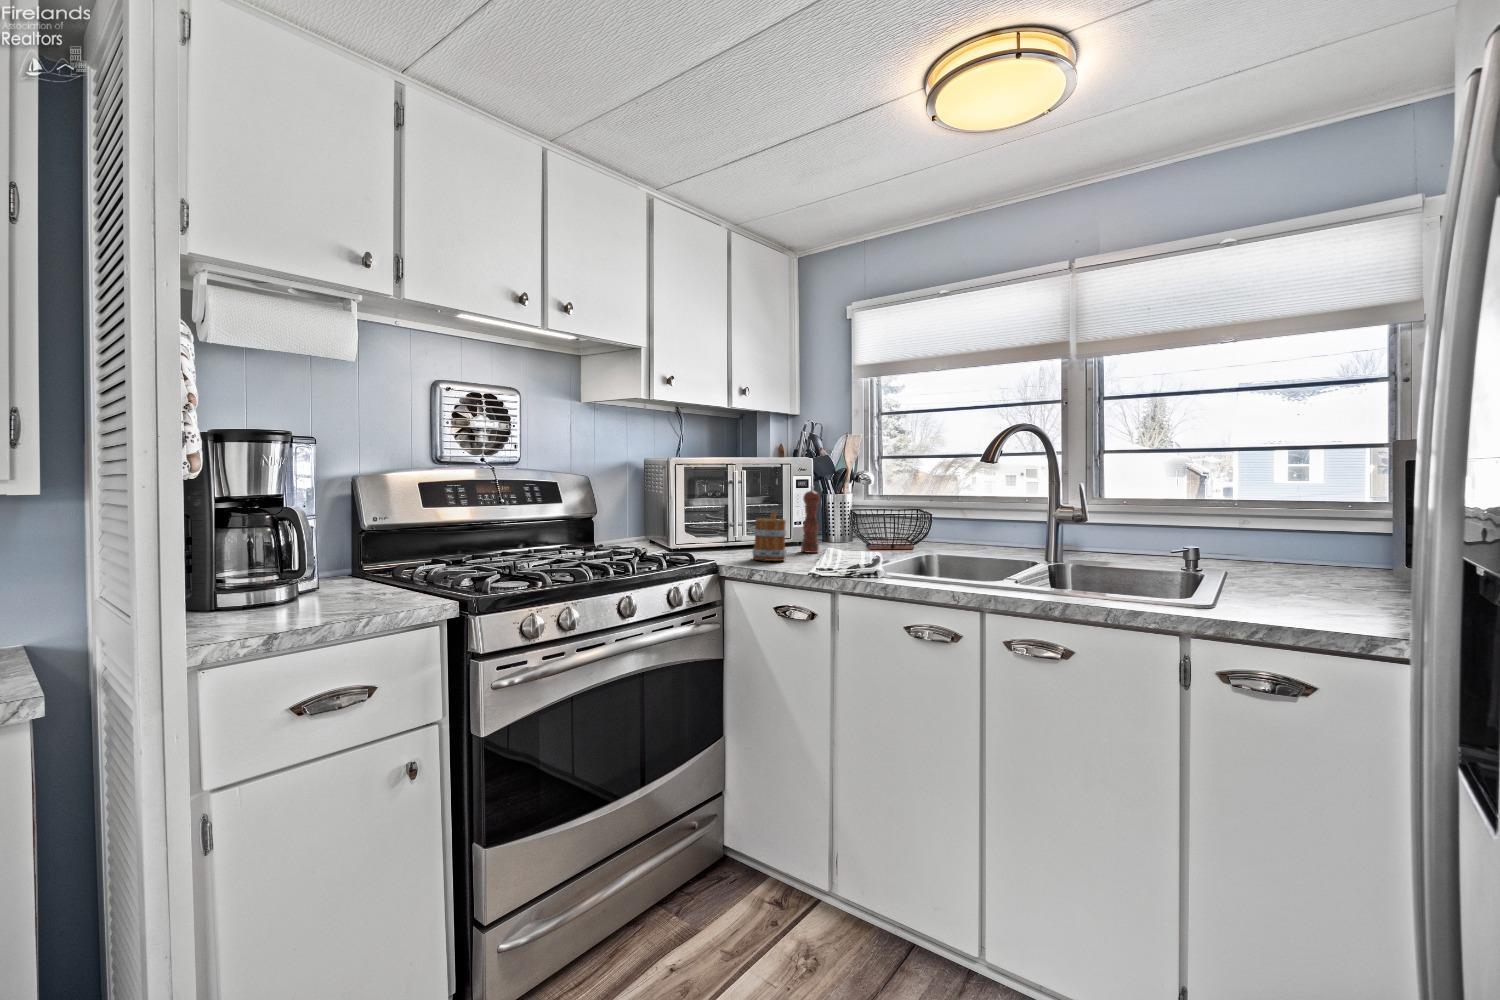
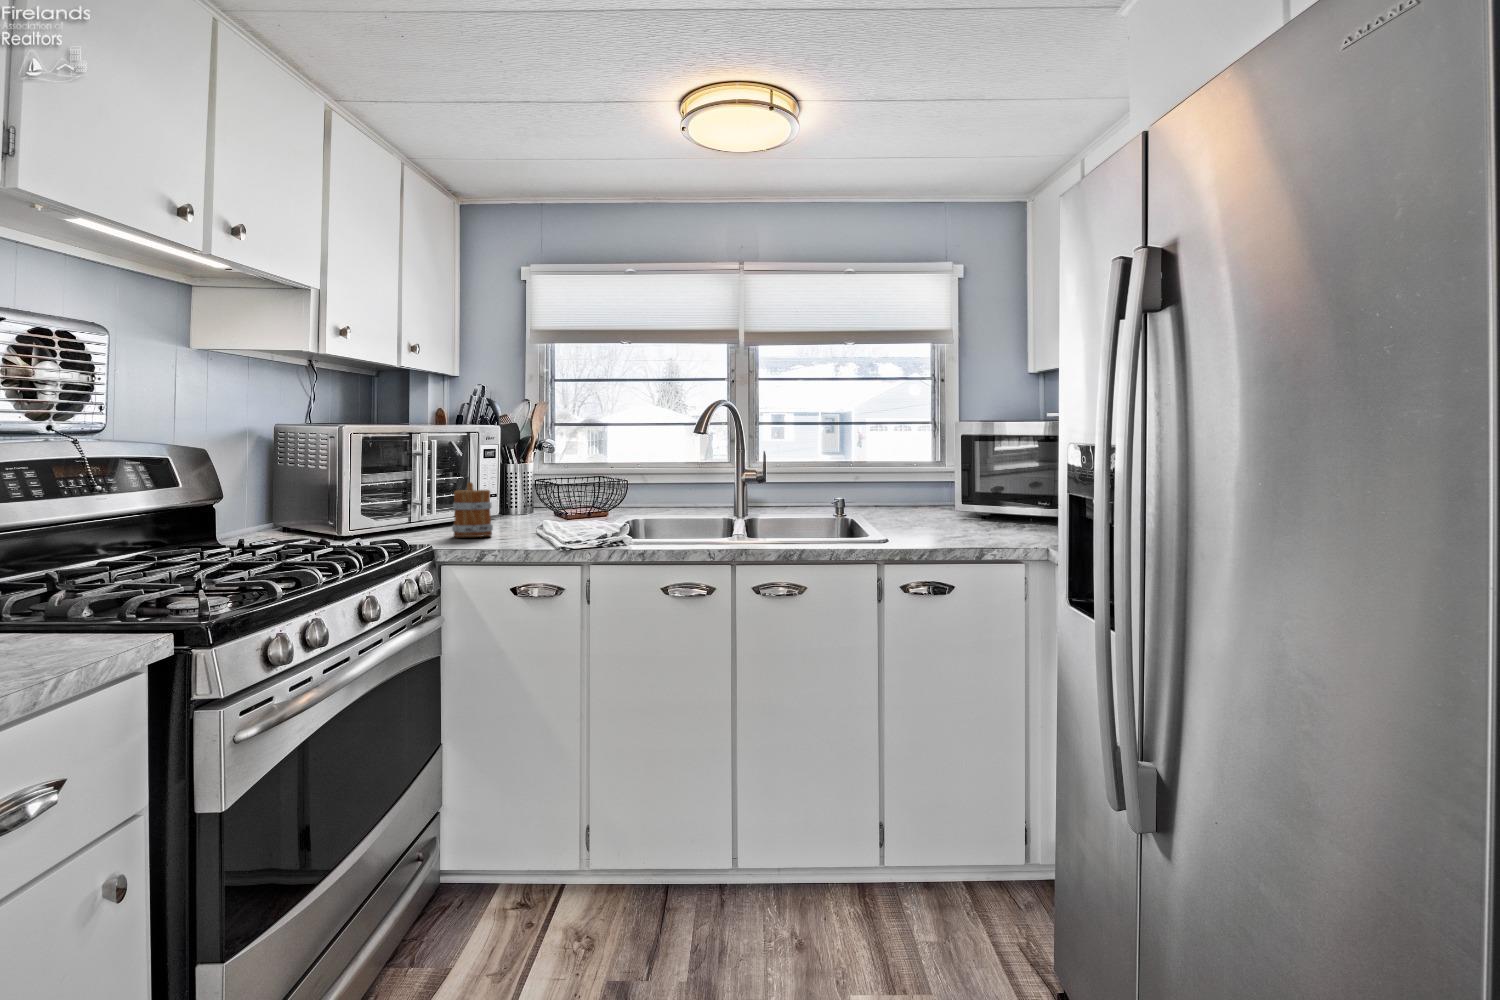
pepper mill: present [801,487,820,553] -> none [492,453,513,526]

